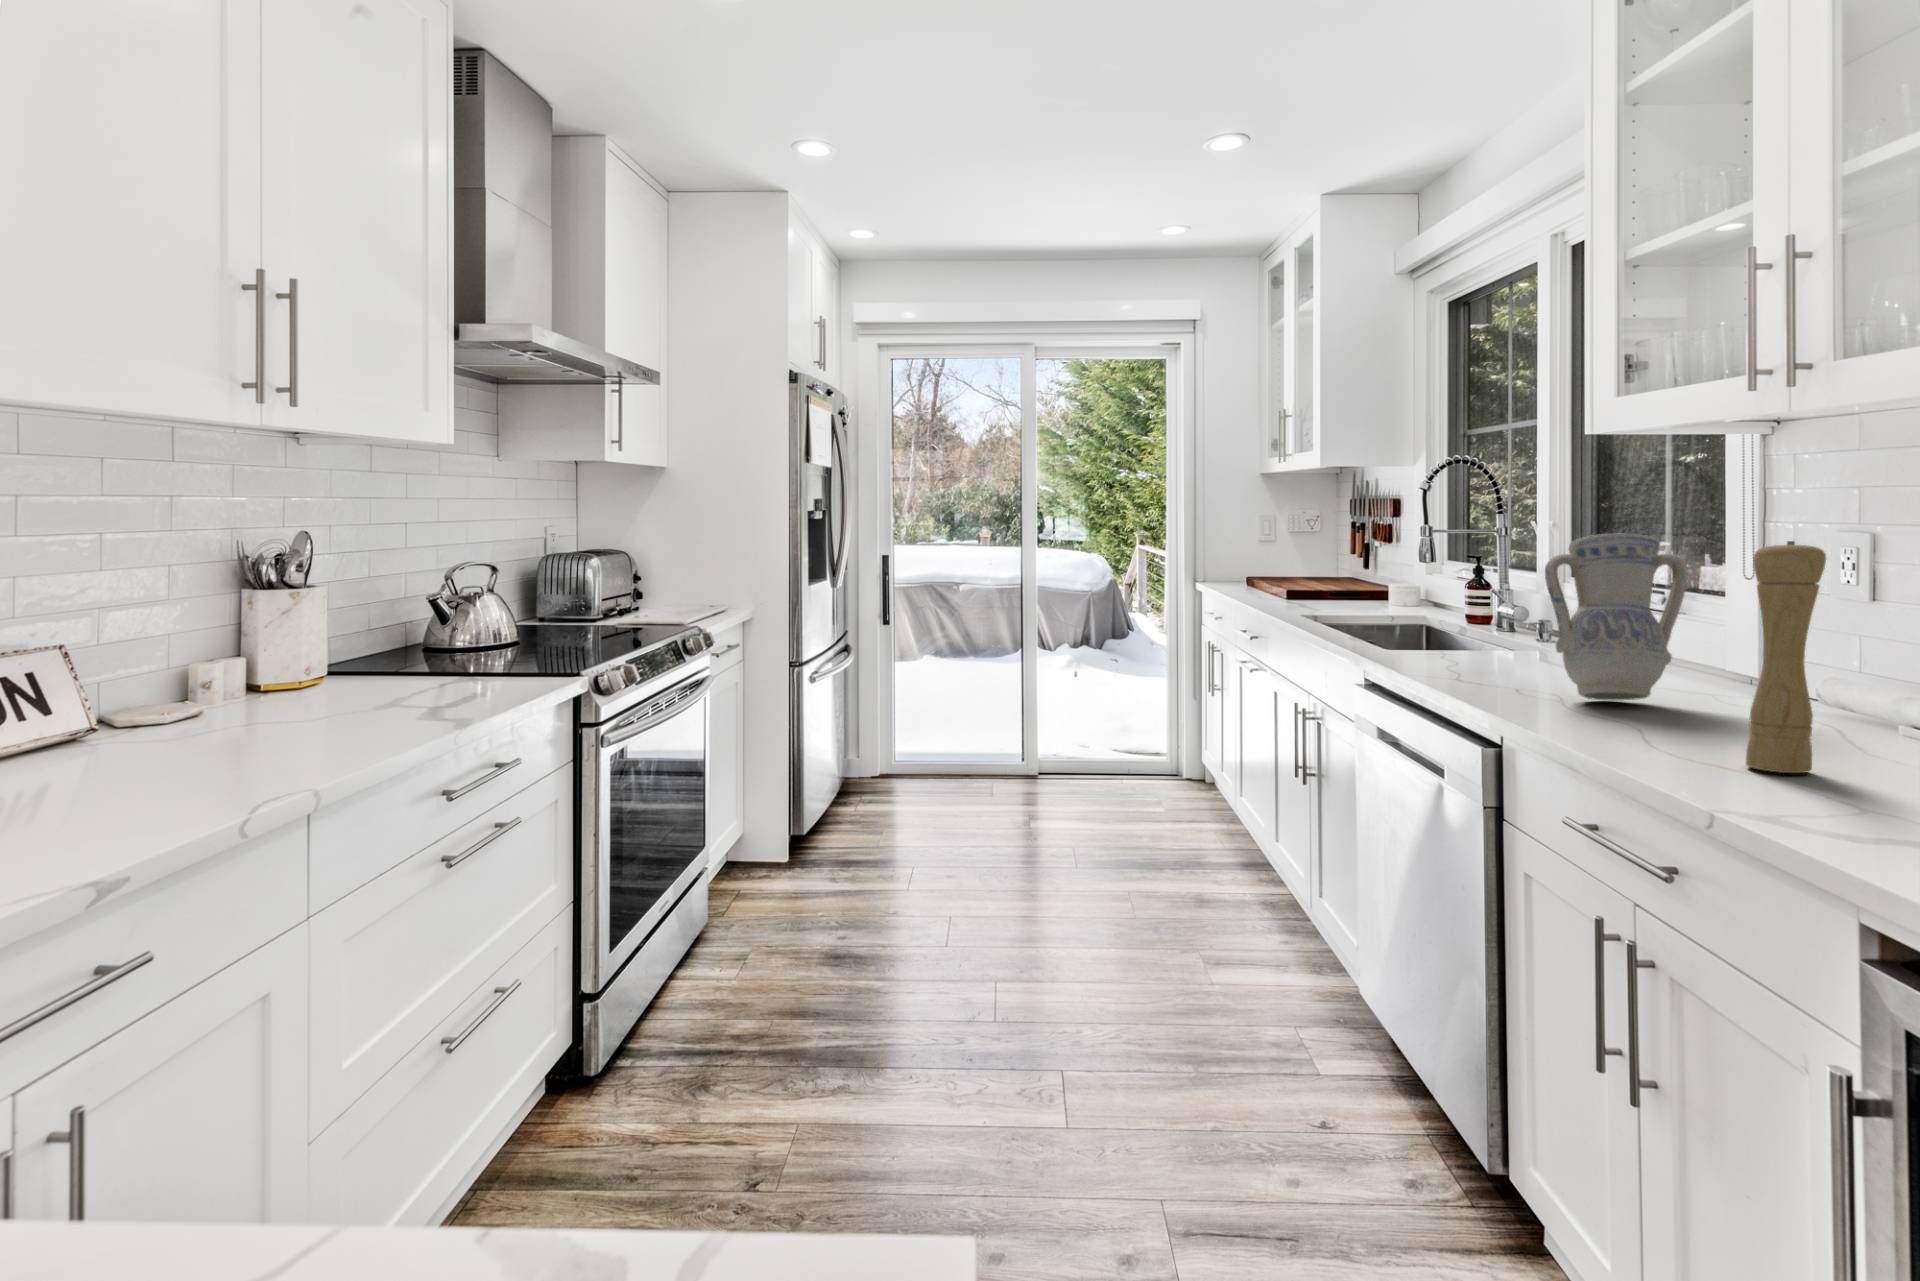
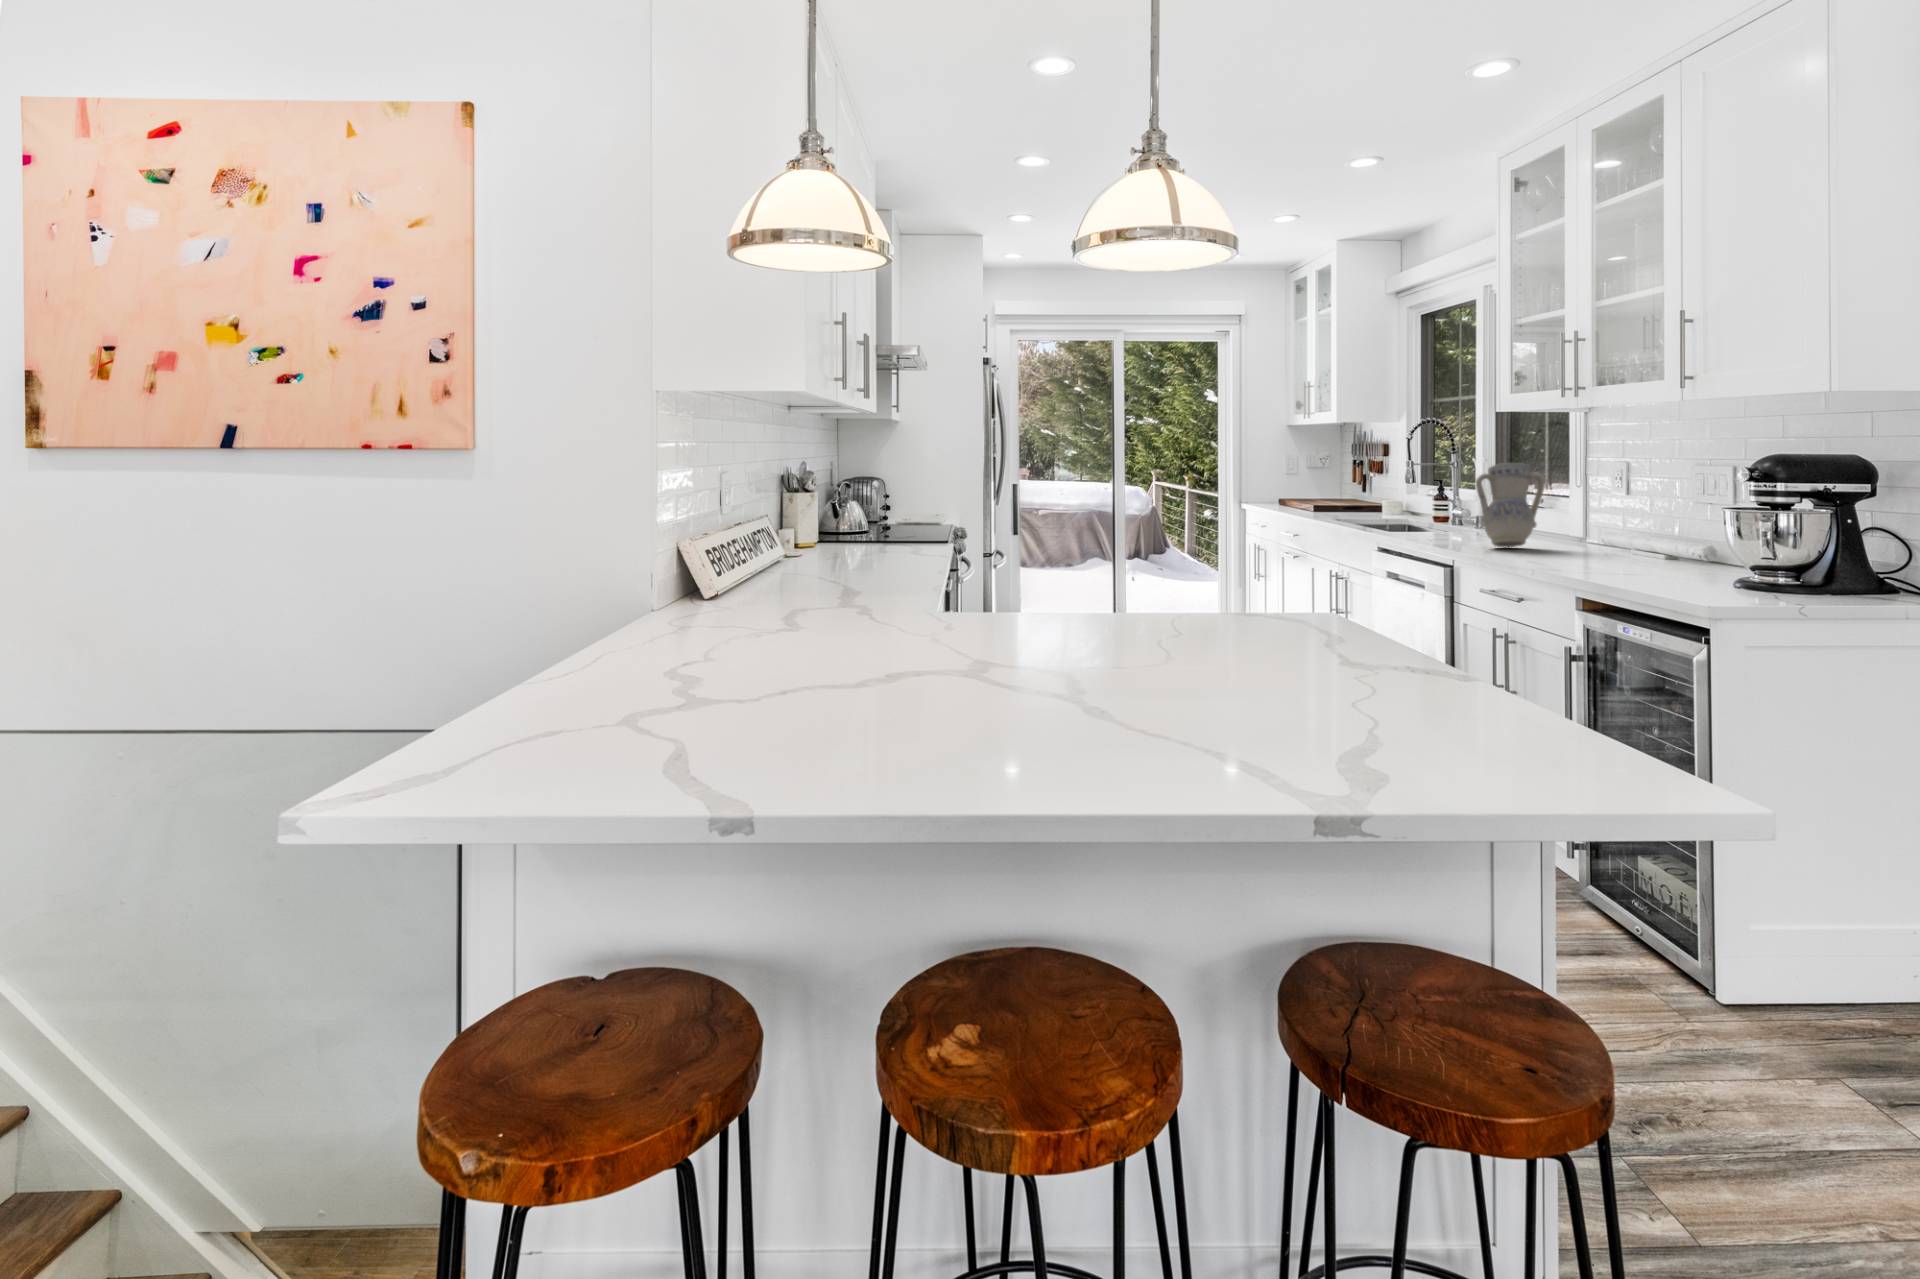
pepper mill: present [1746,541,1826,773] -> none [1554,464,1585,561]

